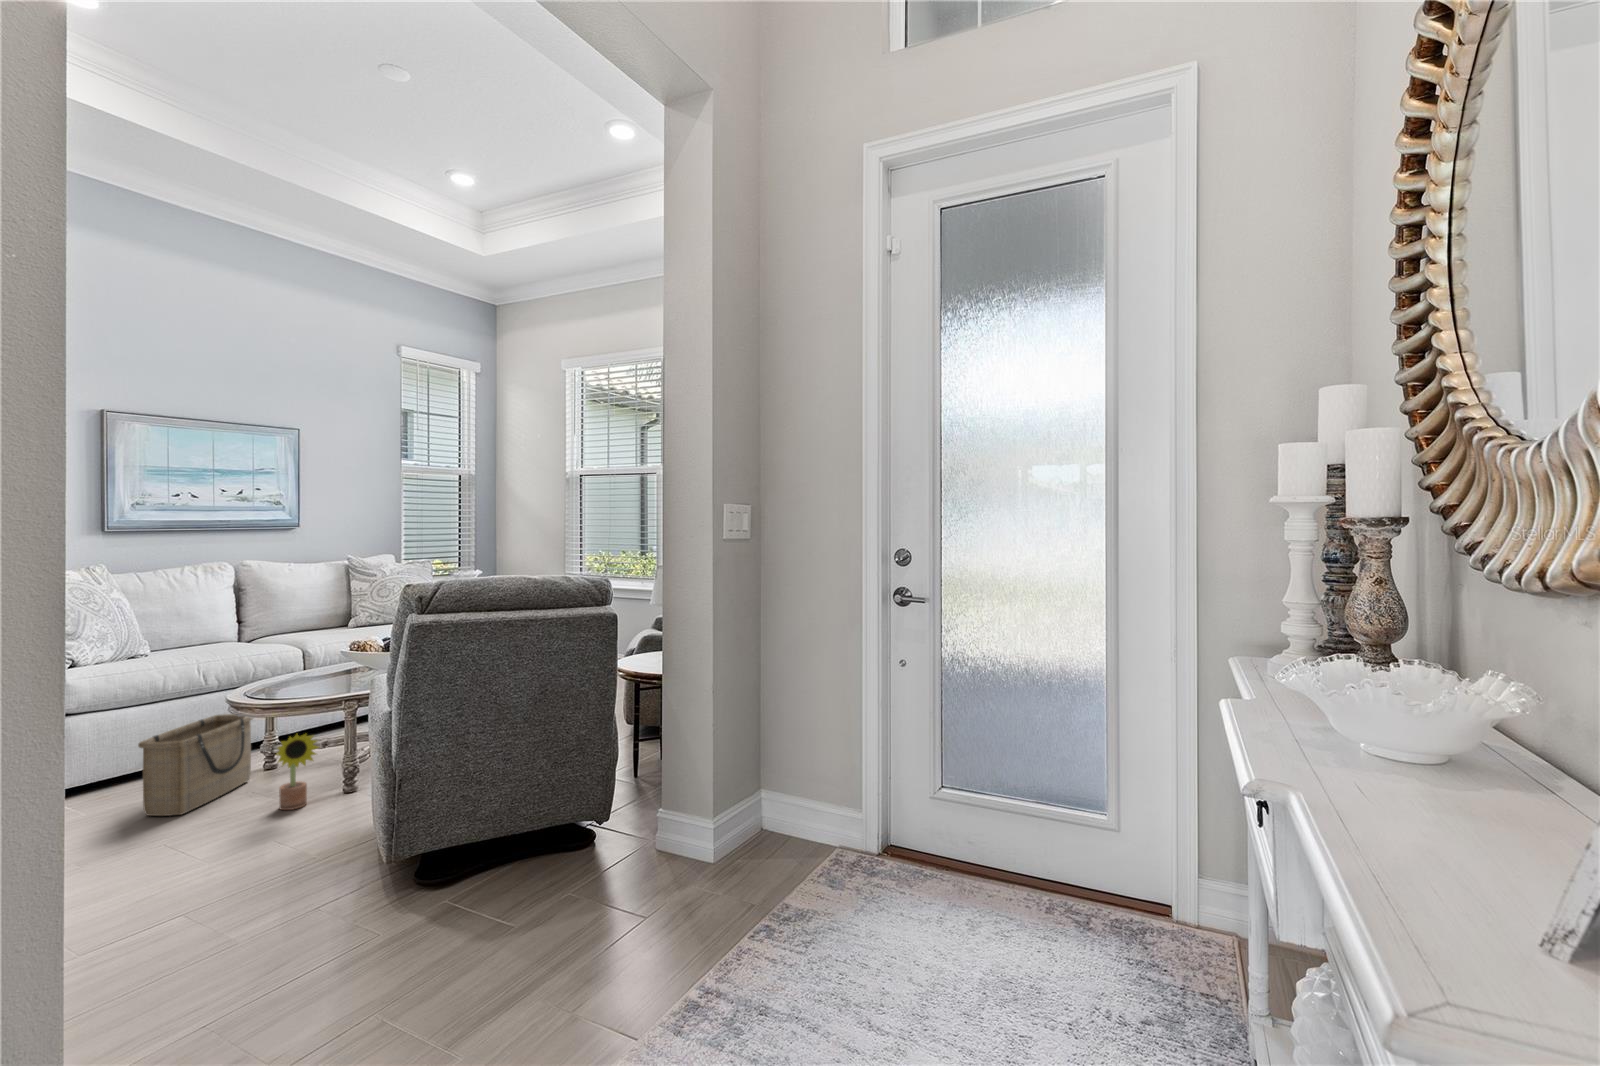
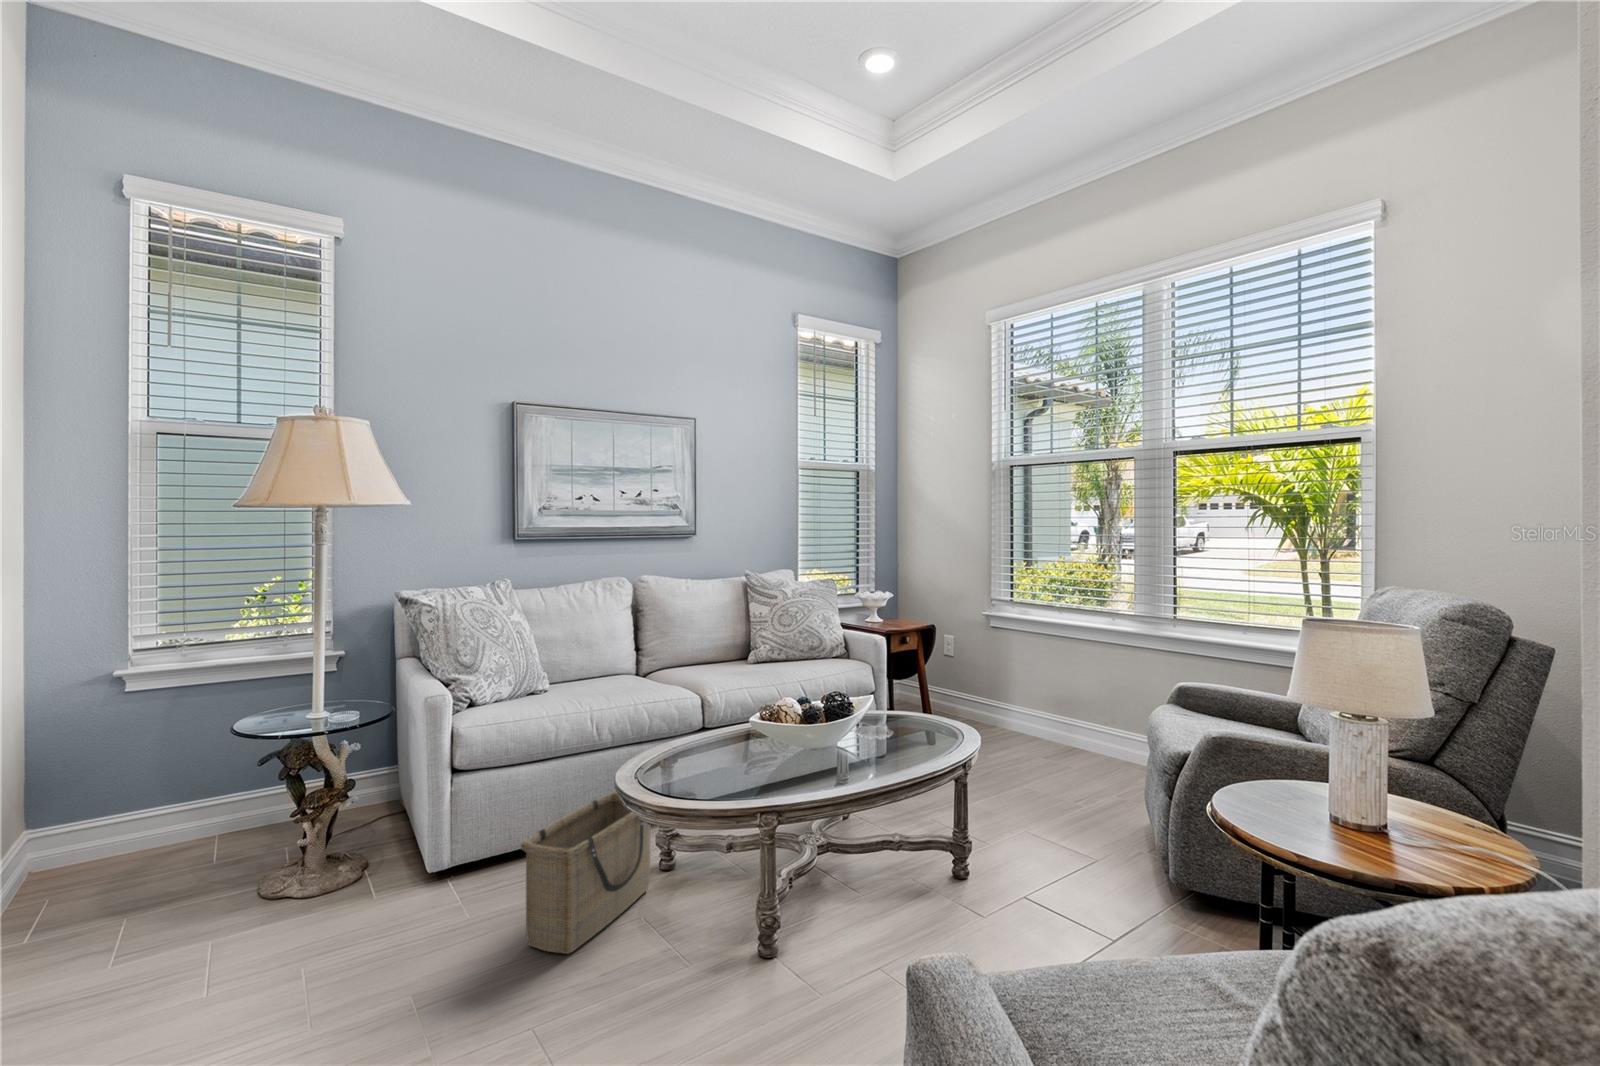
decorative plant: present [276,734,319,810] -> none [683,863,743,978]

